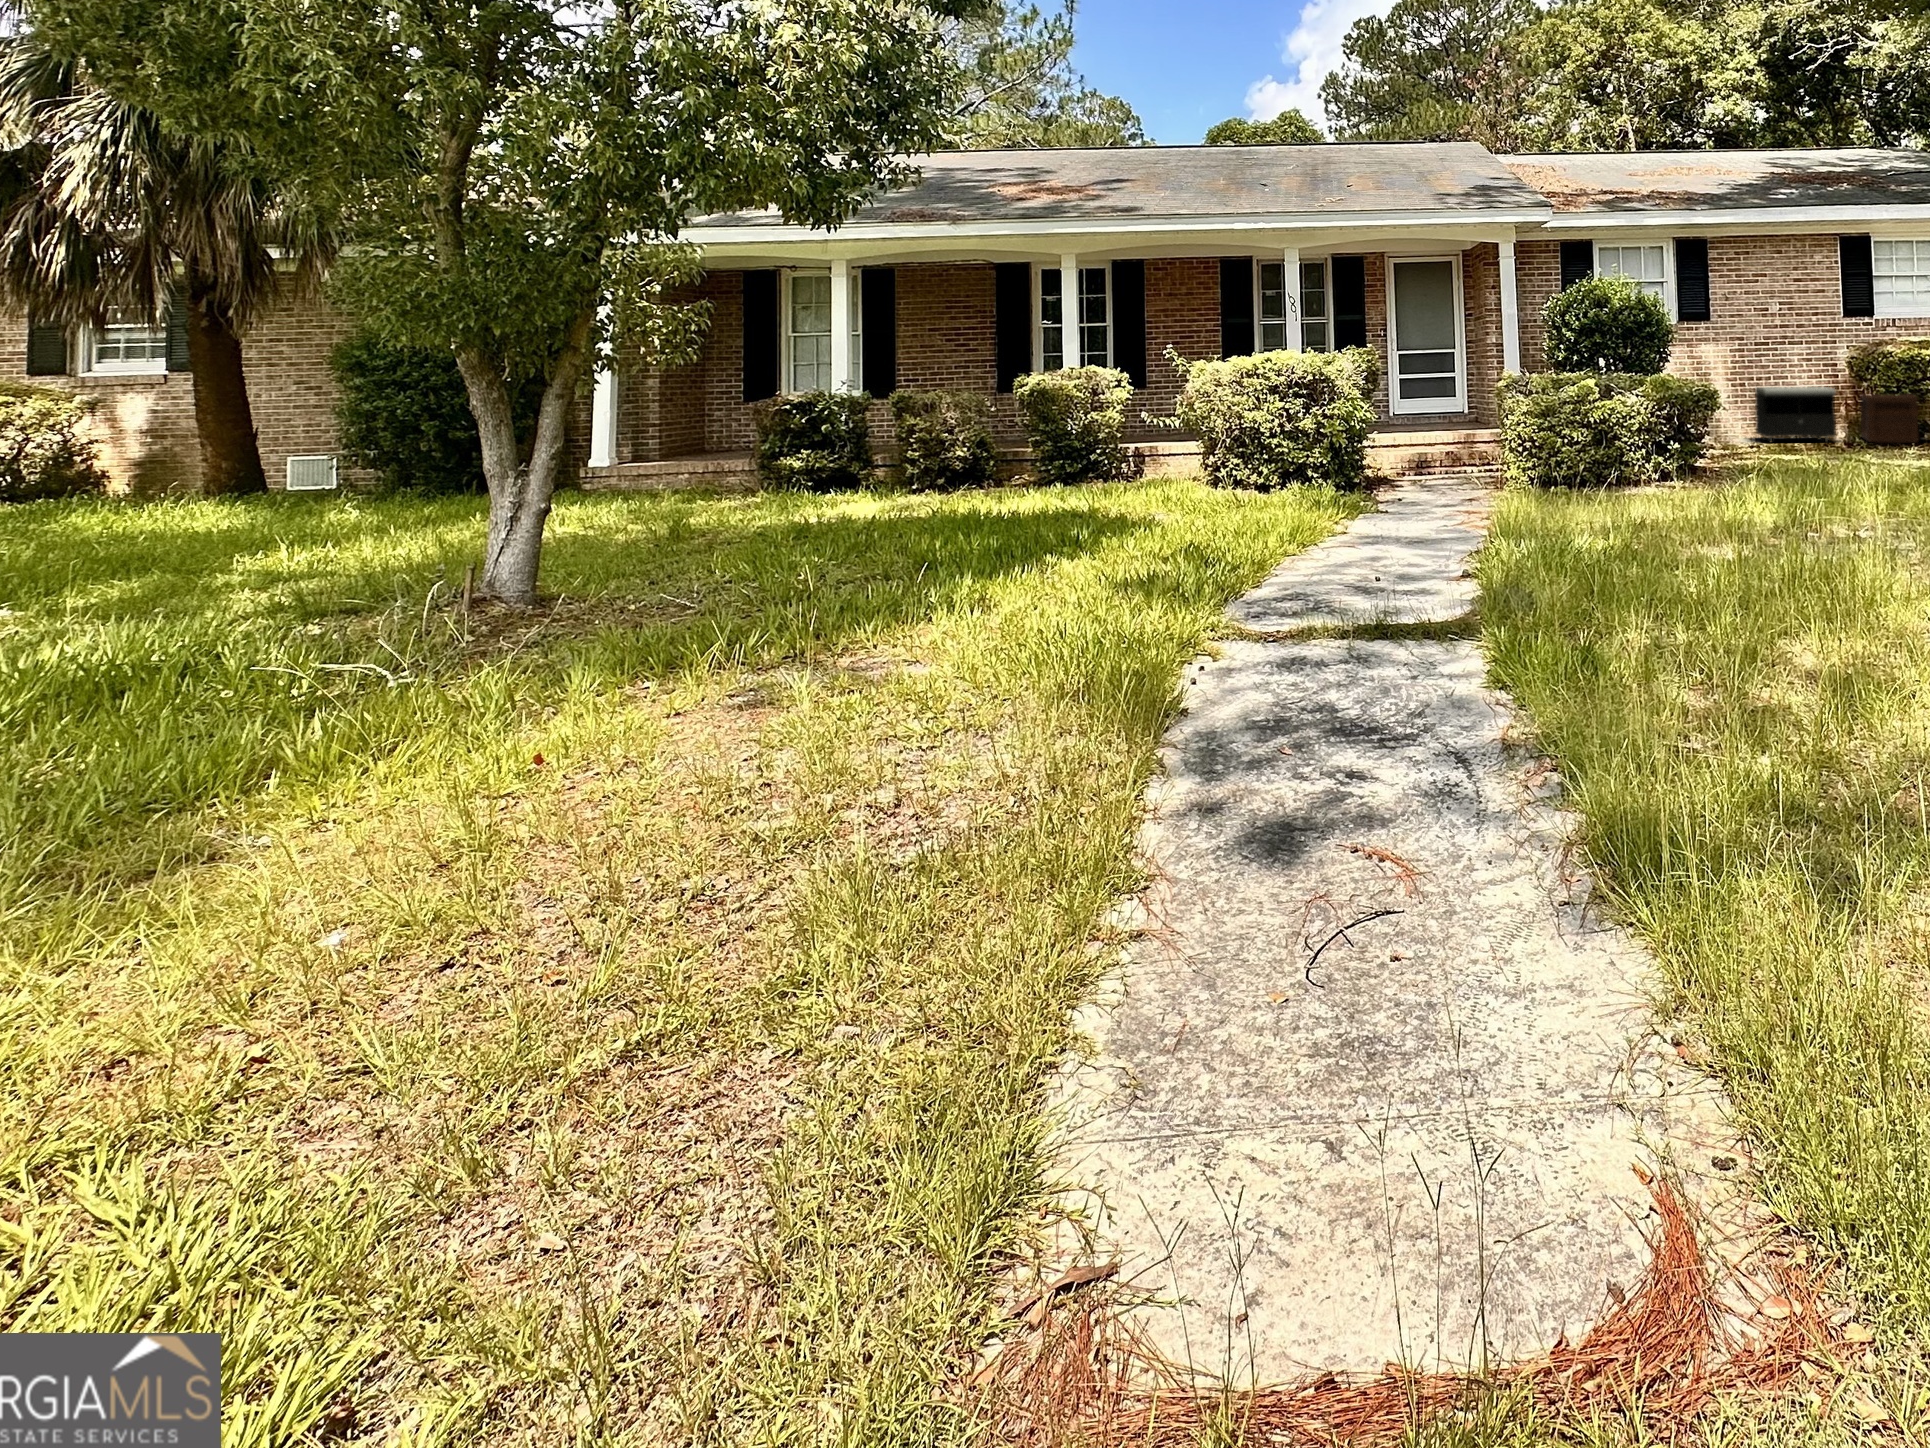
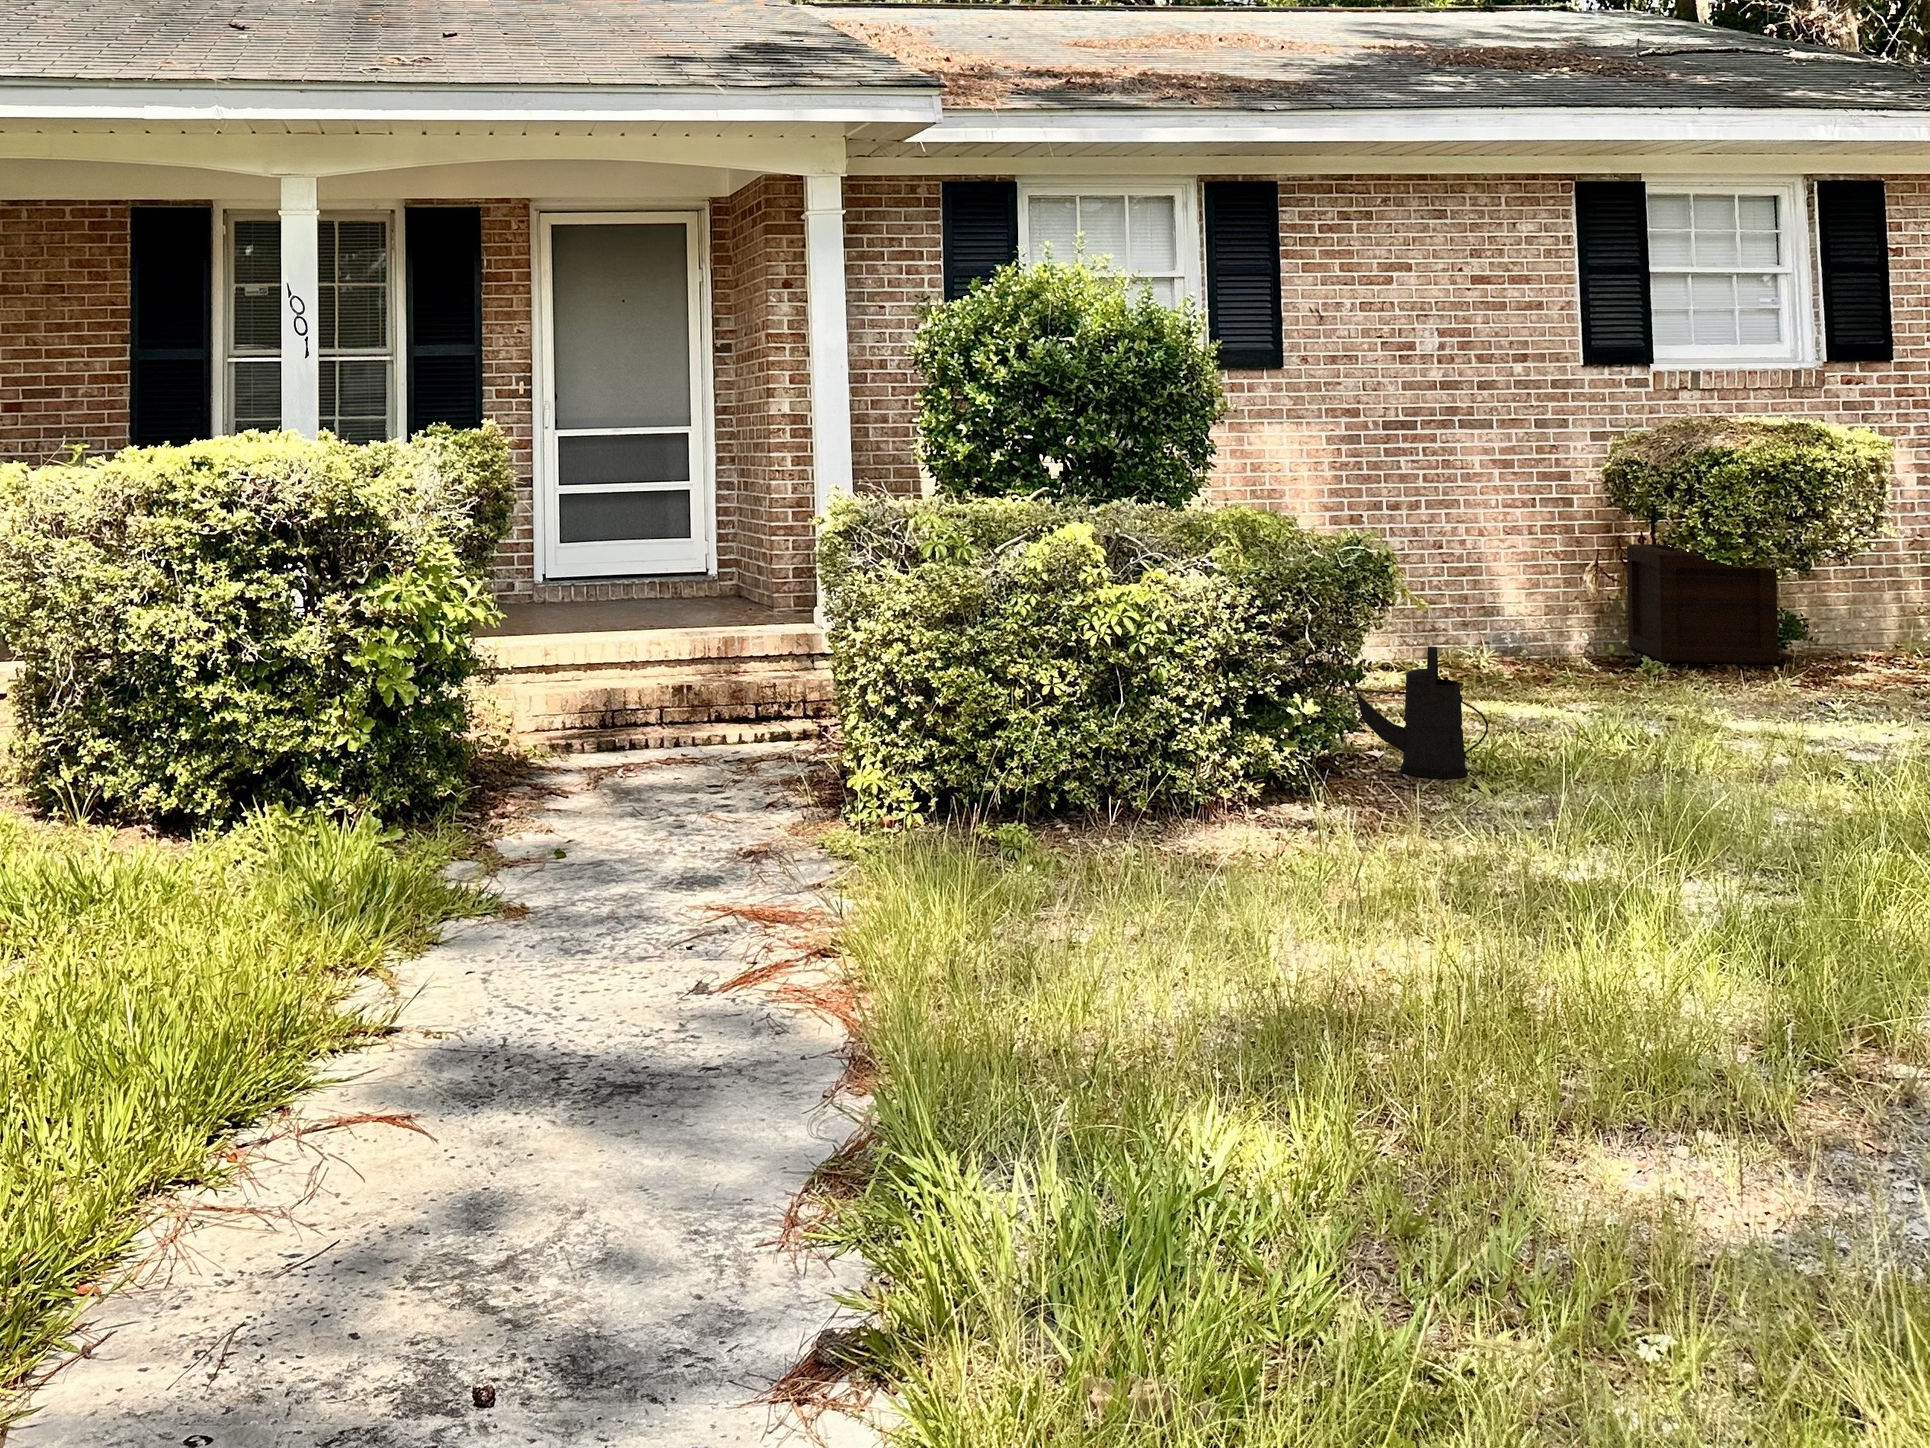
storage bench: present [1755,387,1836,443] -> none [1391,528,1588,661]
watering can: none [1688,427,1747,476] -> present [1355,646,1488,779]

